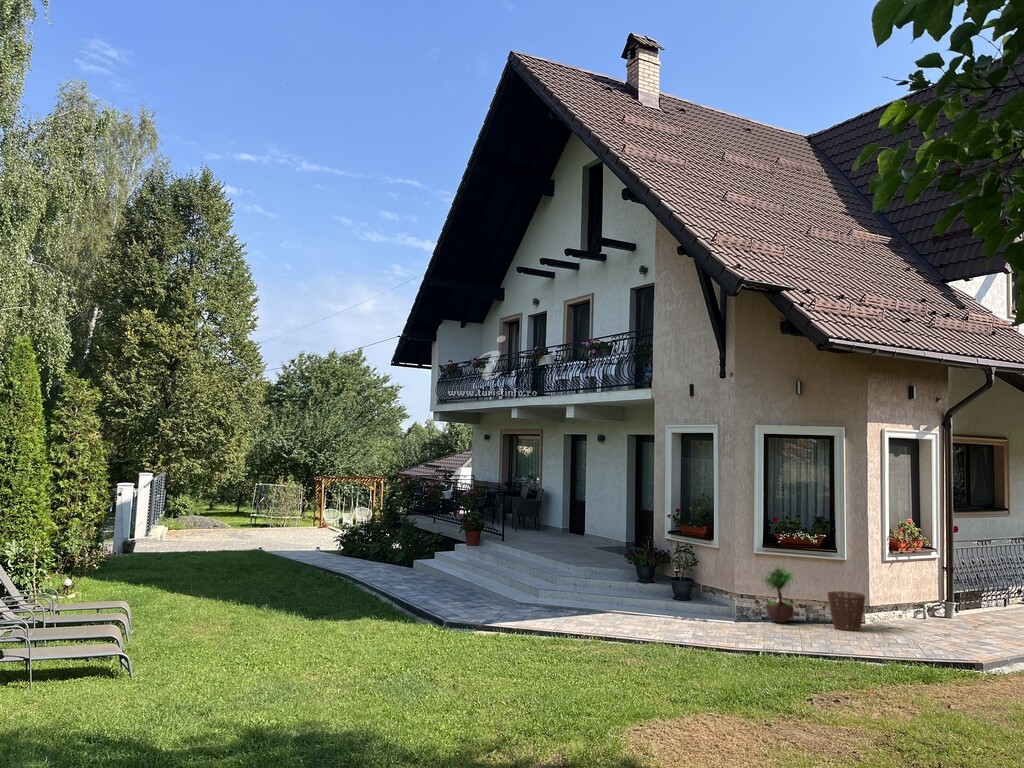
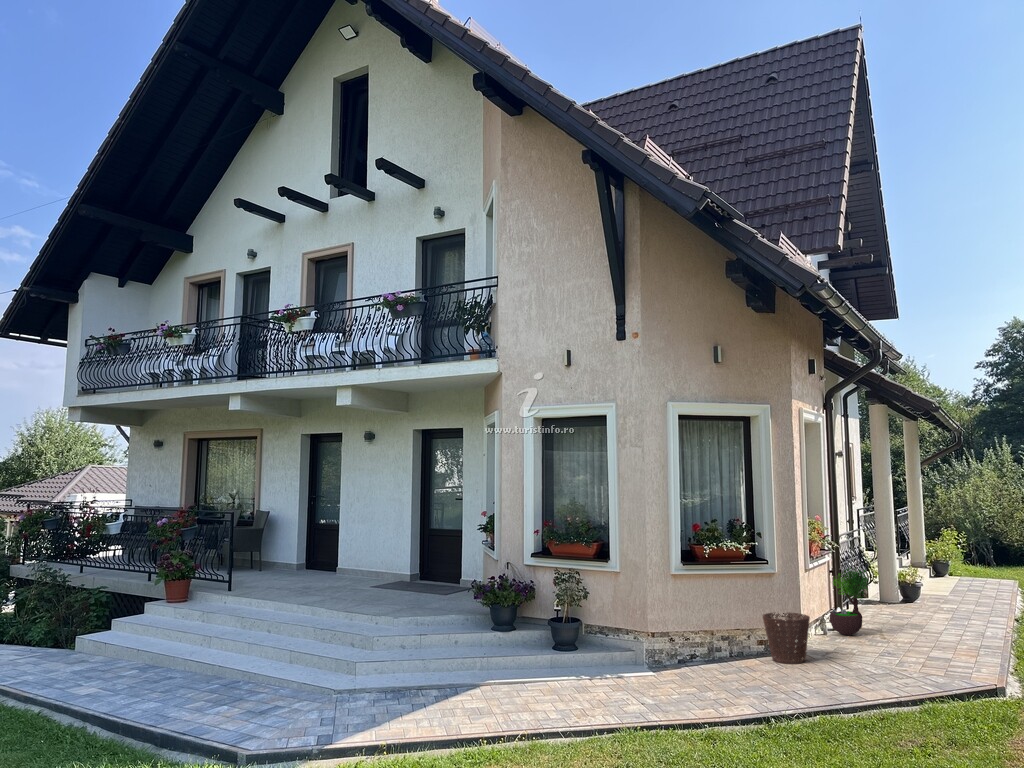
potted tree: present [764,566,794,623] -> present [830,568,869,635]

